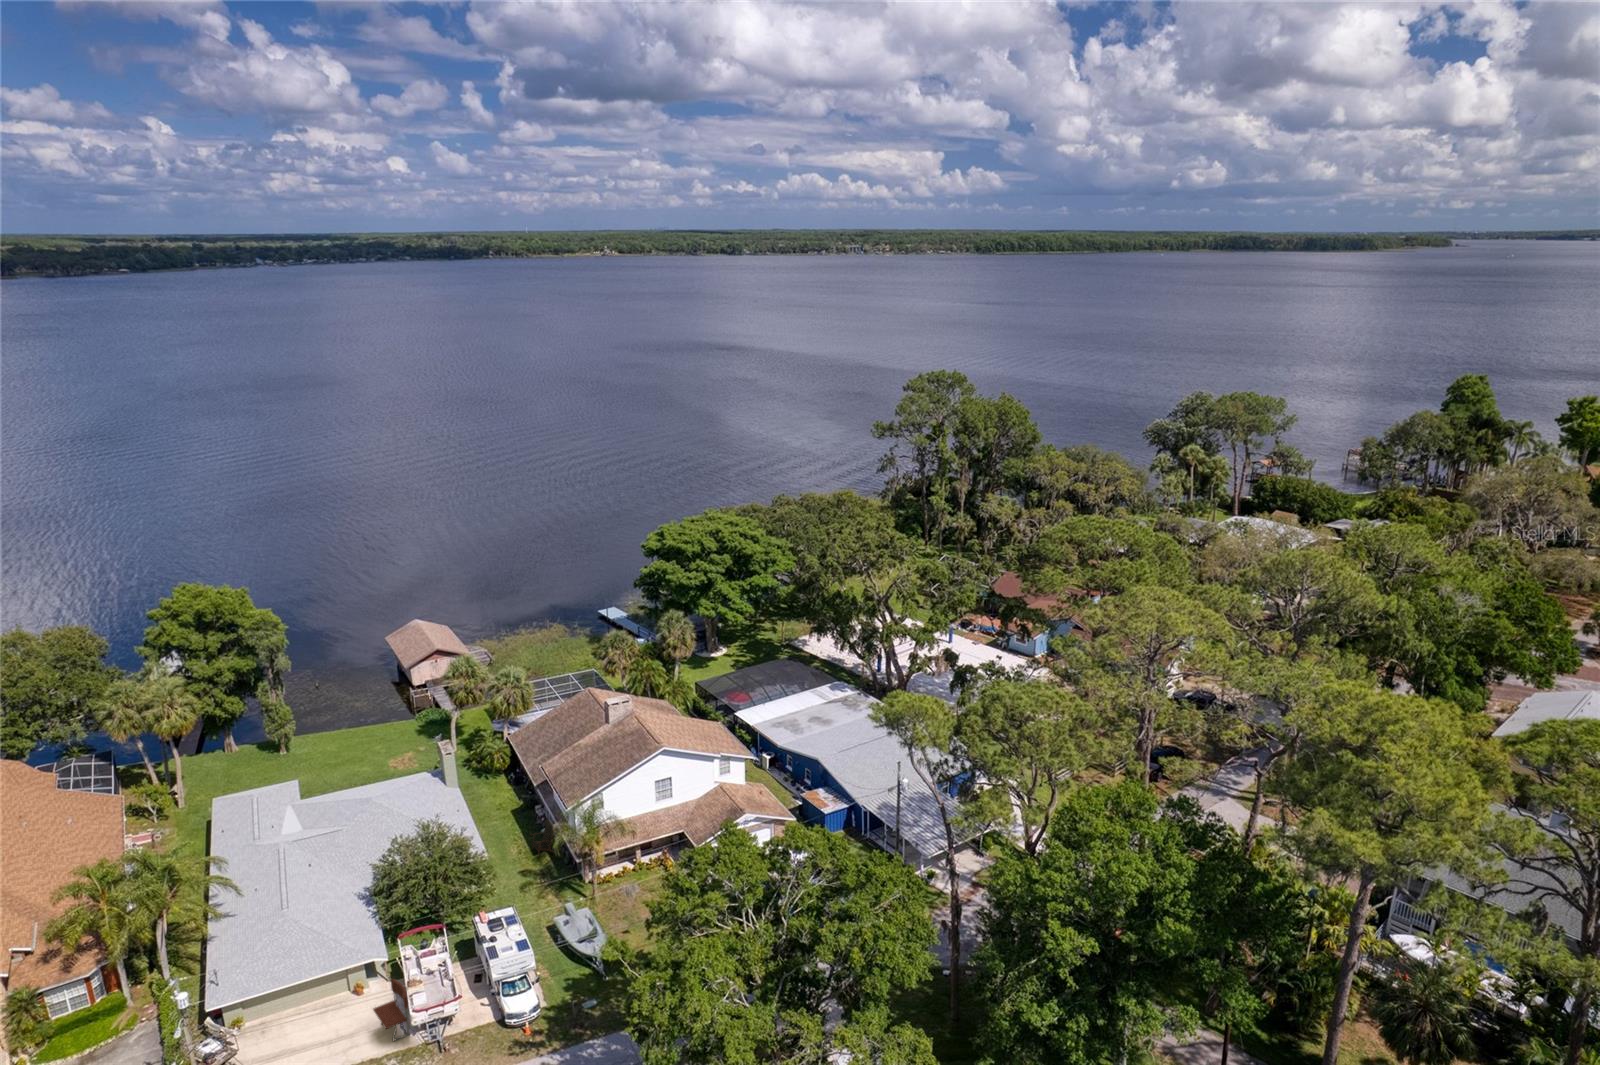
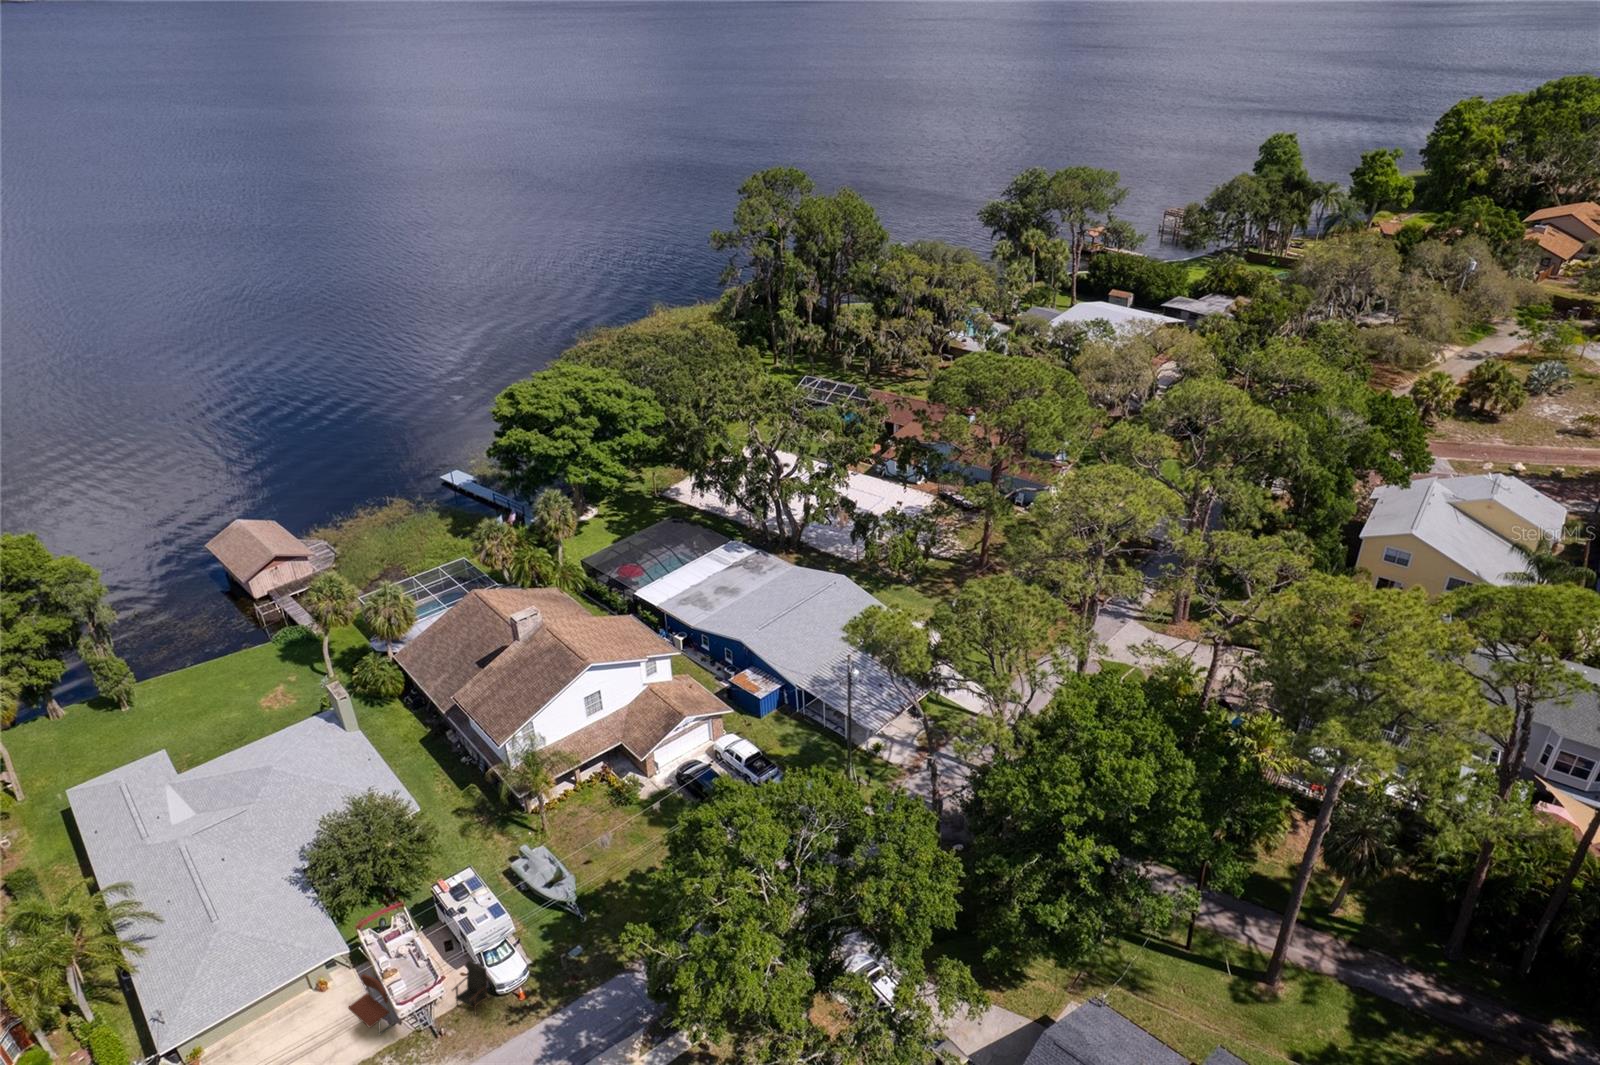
lounge chair: present [532,820,554,852] -> present [452,961,492,1014]

